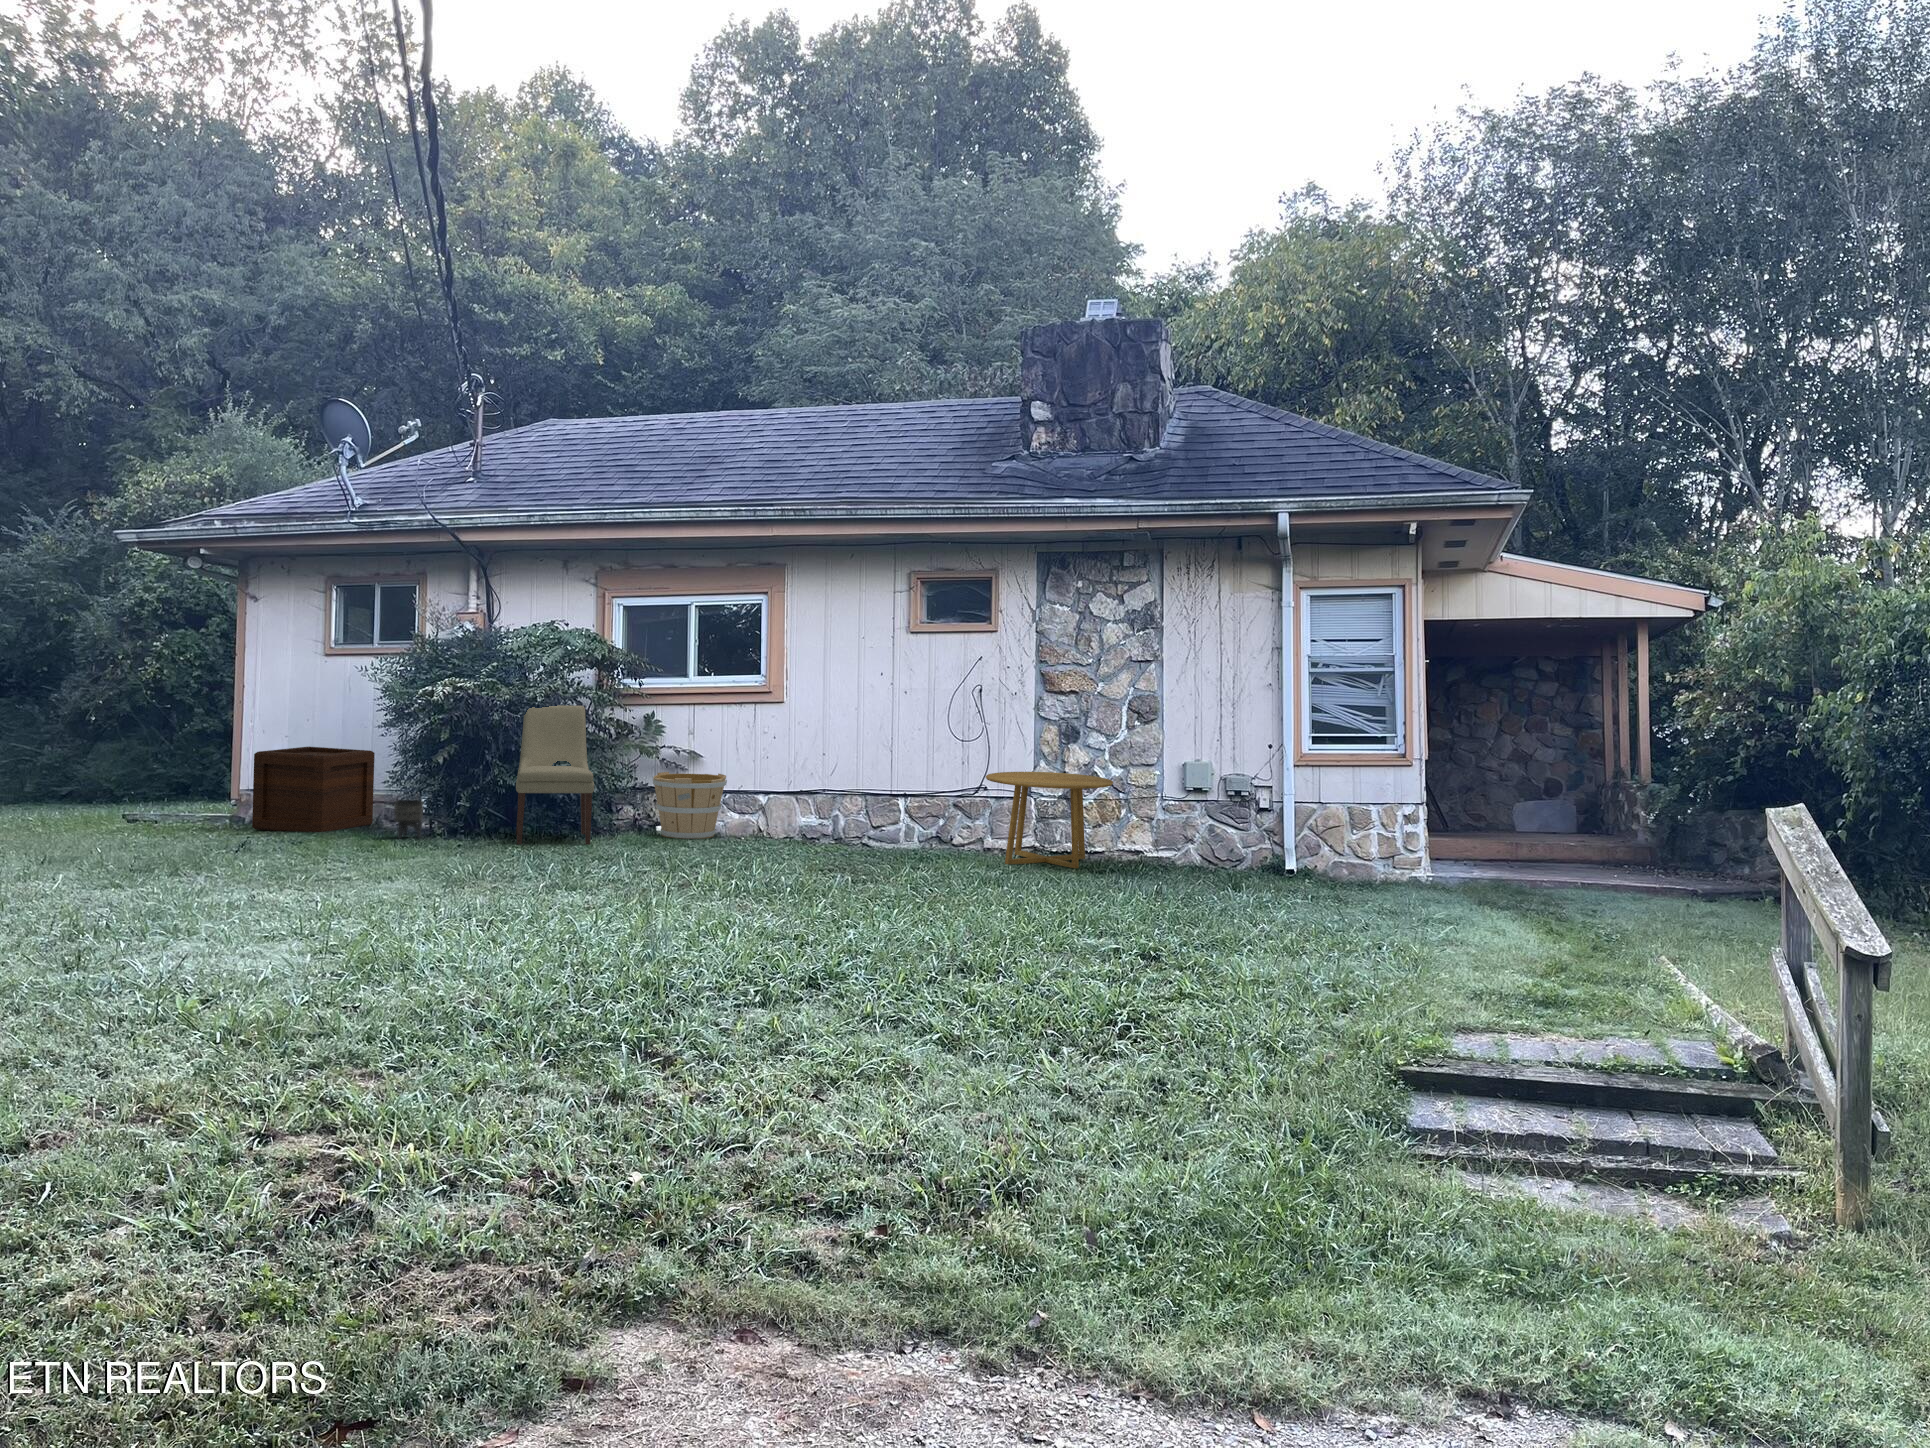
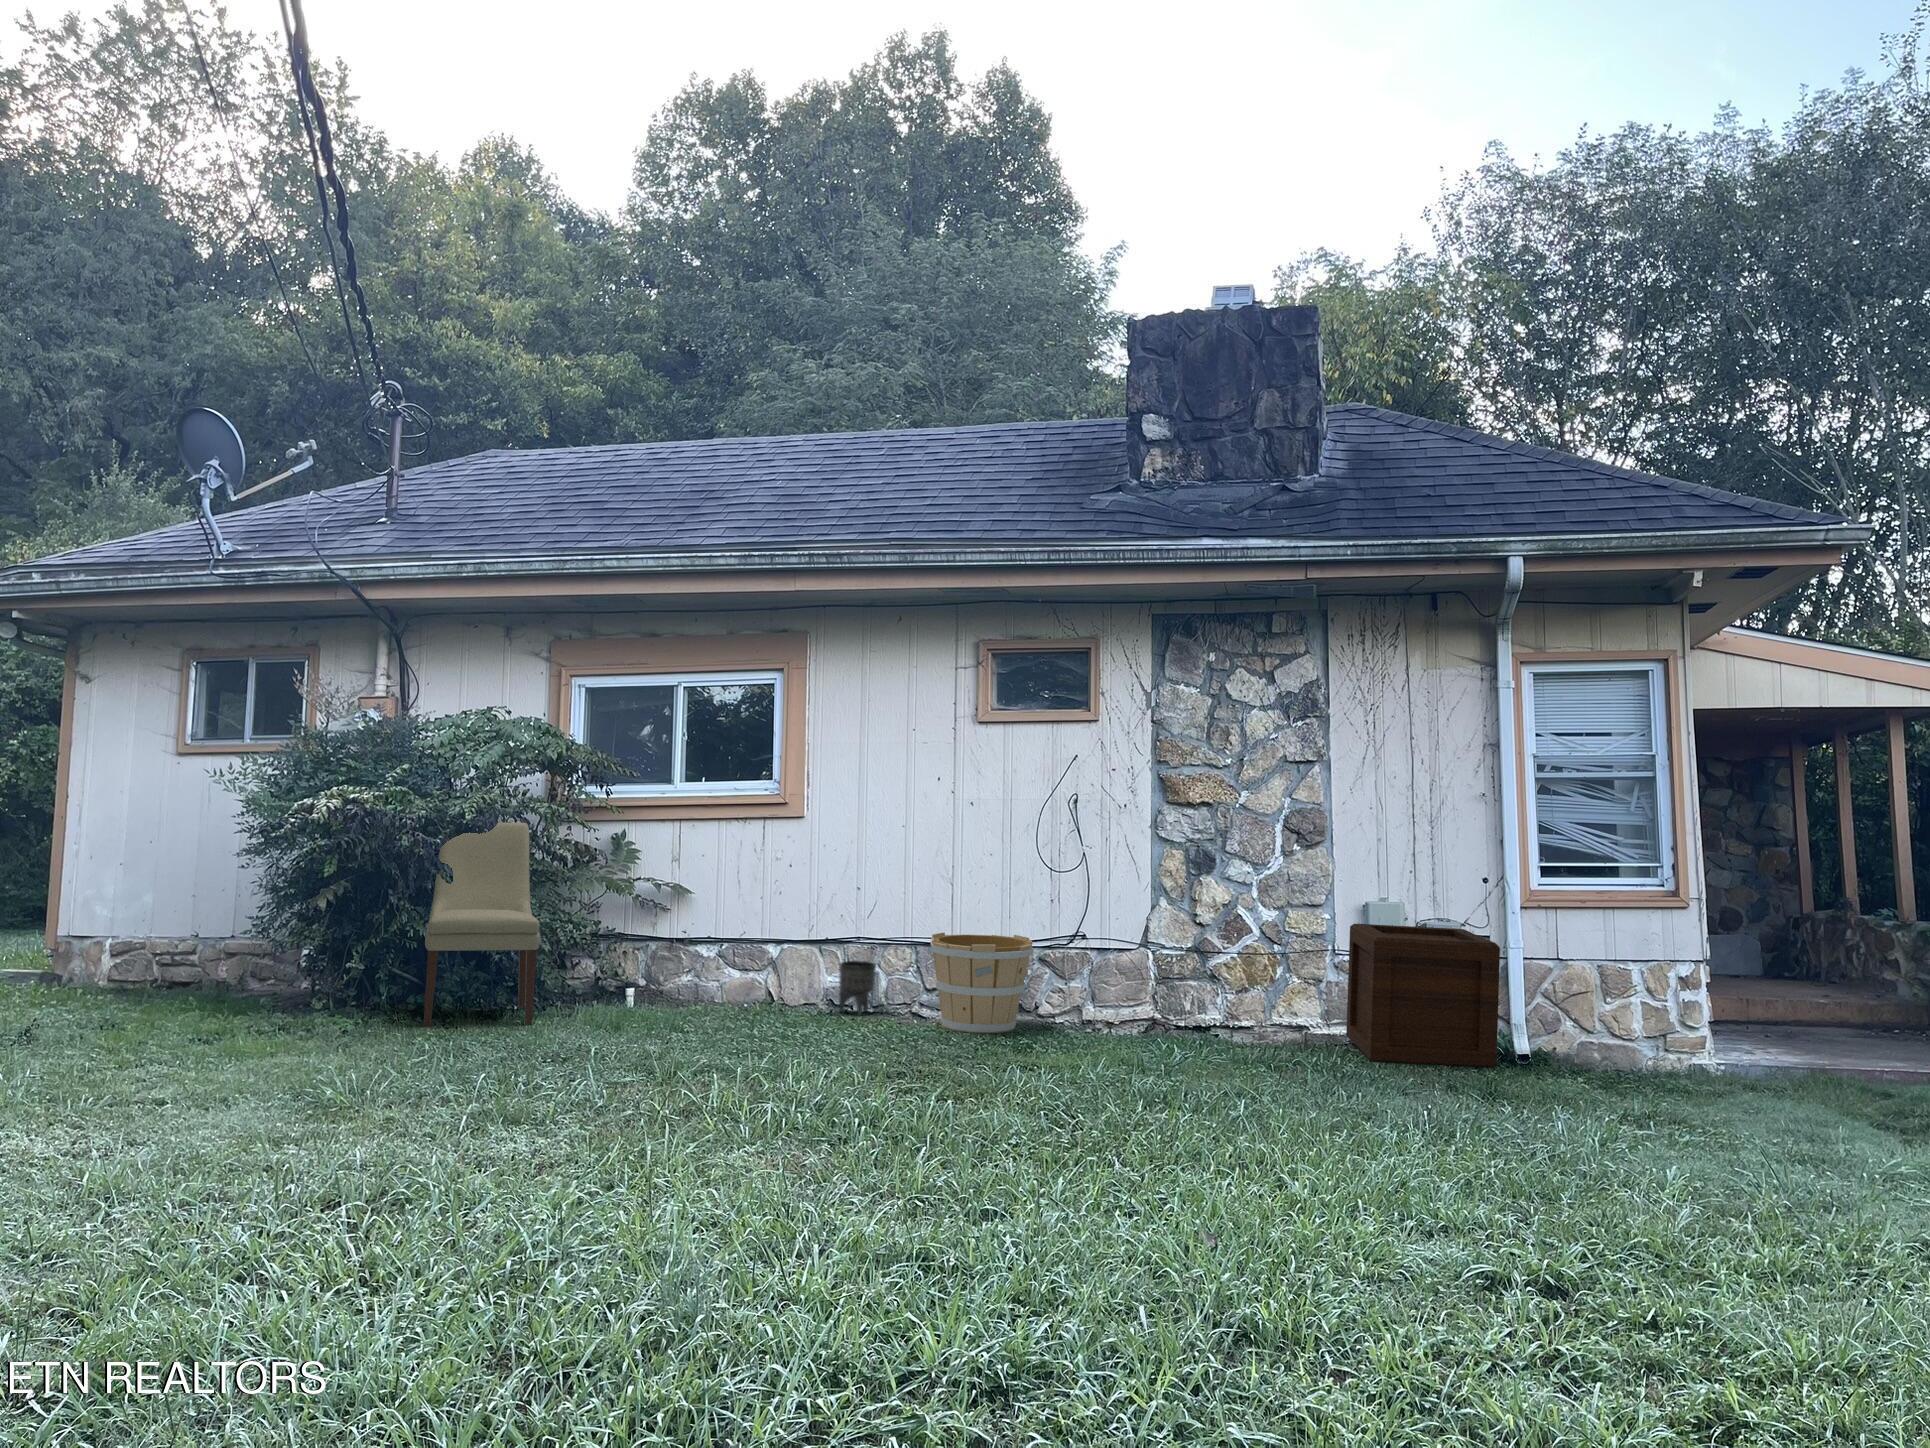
wooden crate: present [252,747,375,832] -> present [1346,924,1500,1068]
wooden bucket: present [653,772,727,839] -> present [931,933,1034,1033]
round table: present [986,772,1113,868] -> none [1101,915,1283,1059]
planter: present [394,800,424,839] -> present [839,961,876,1016]

